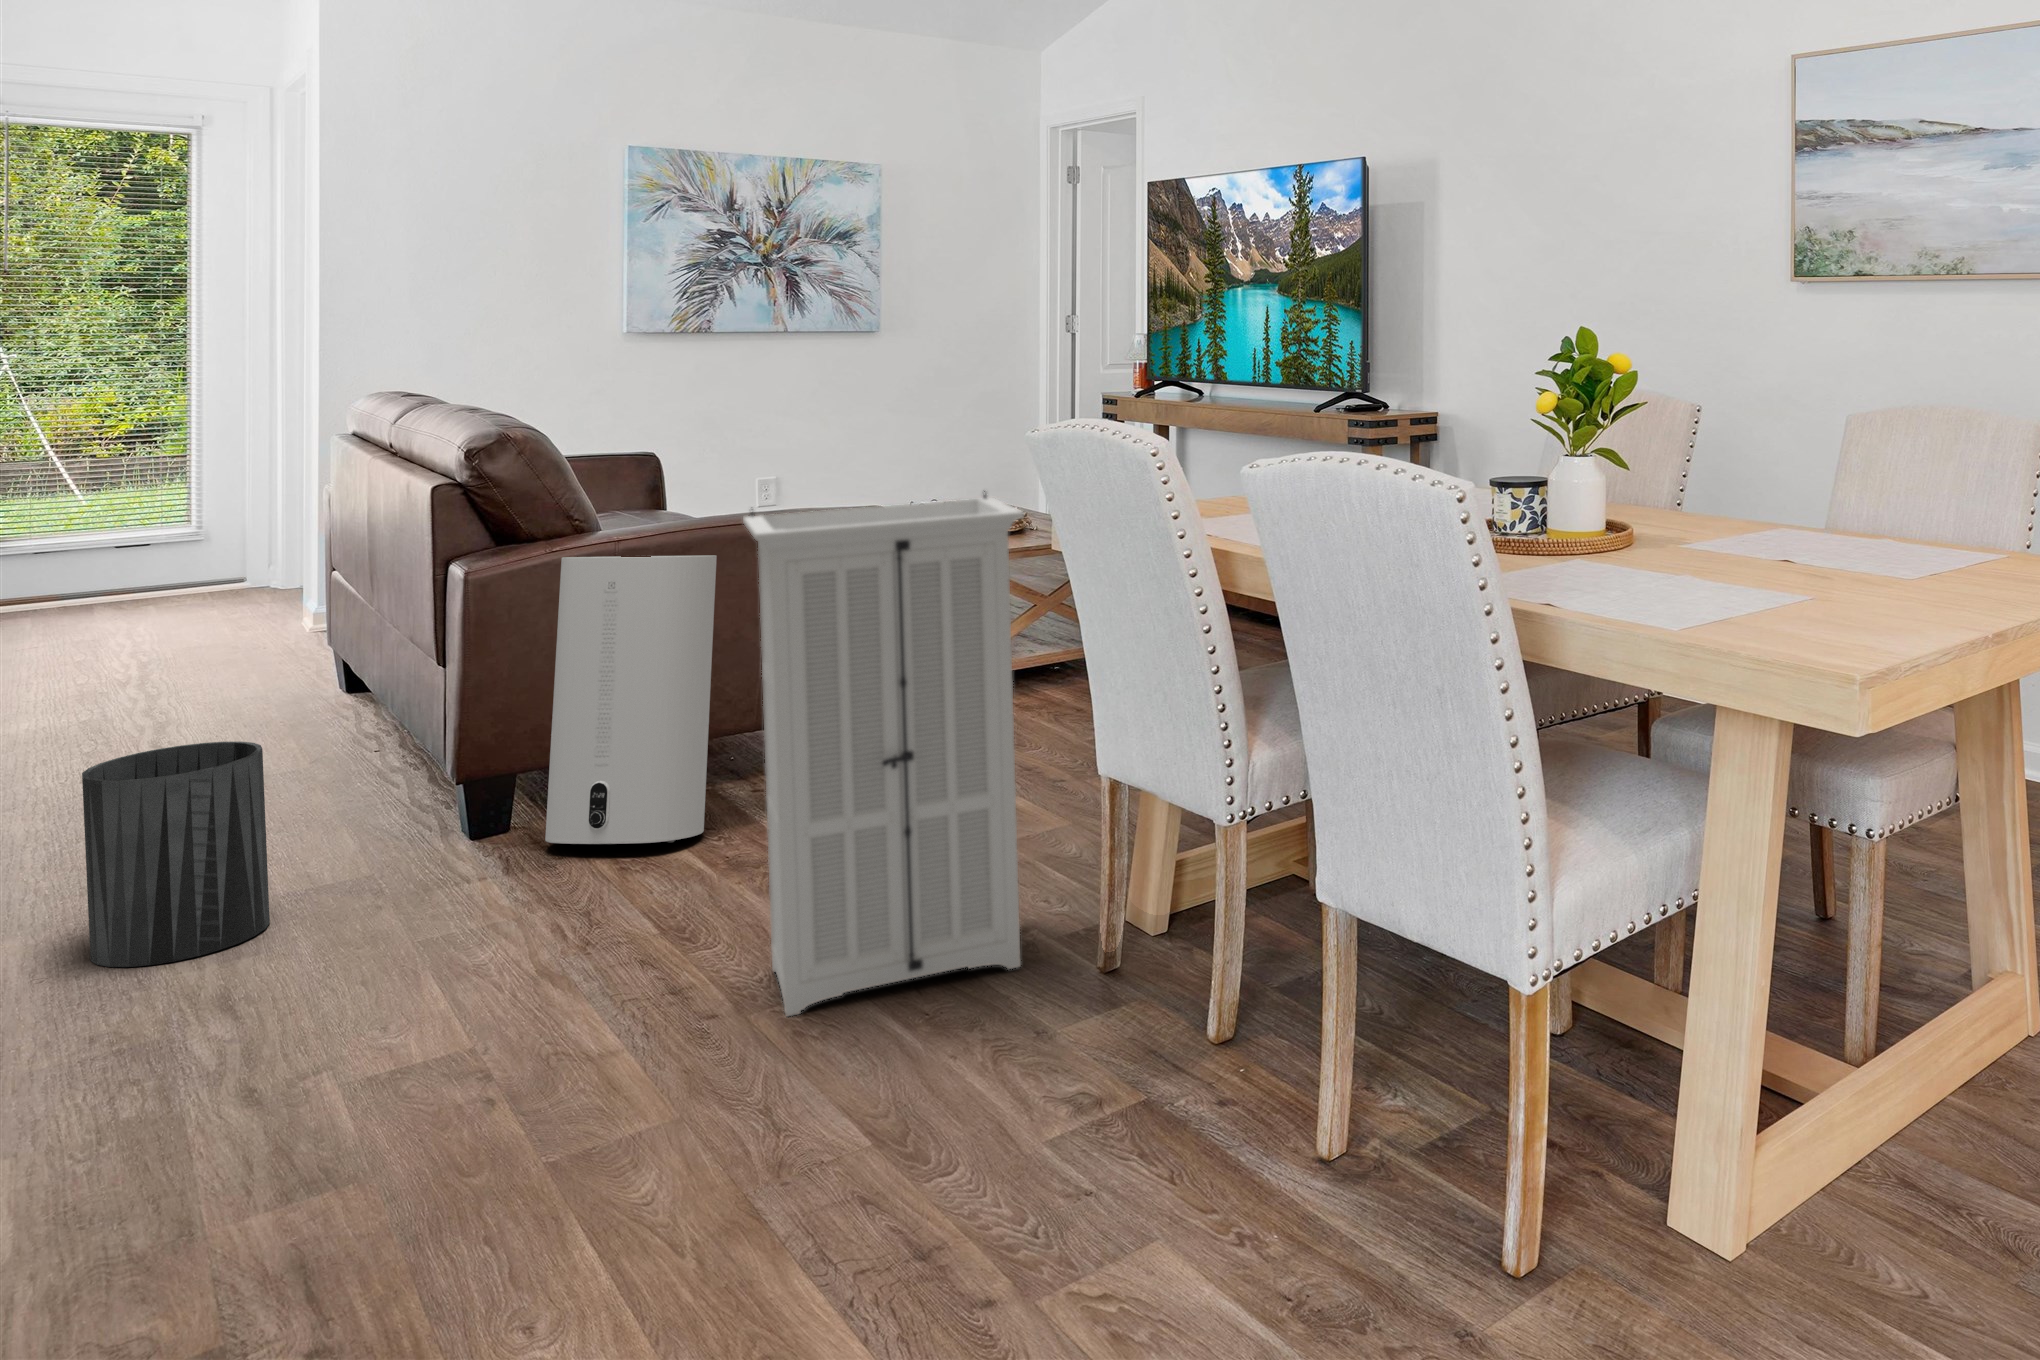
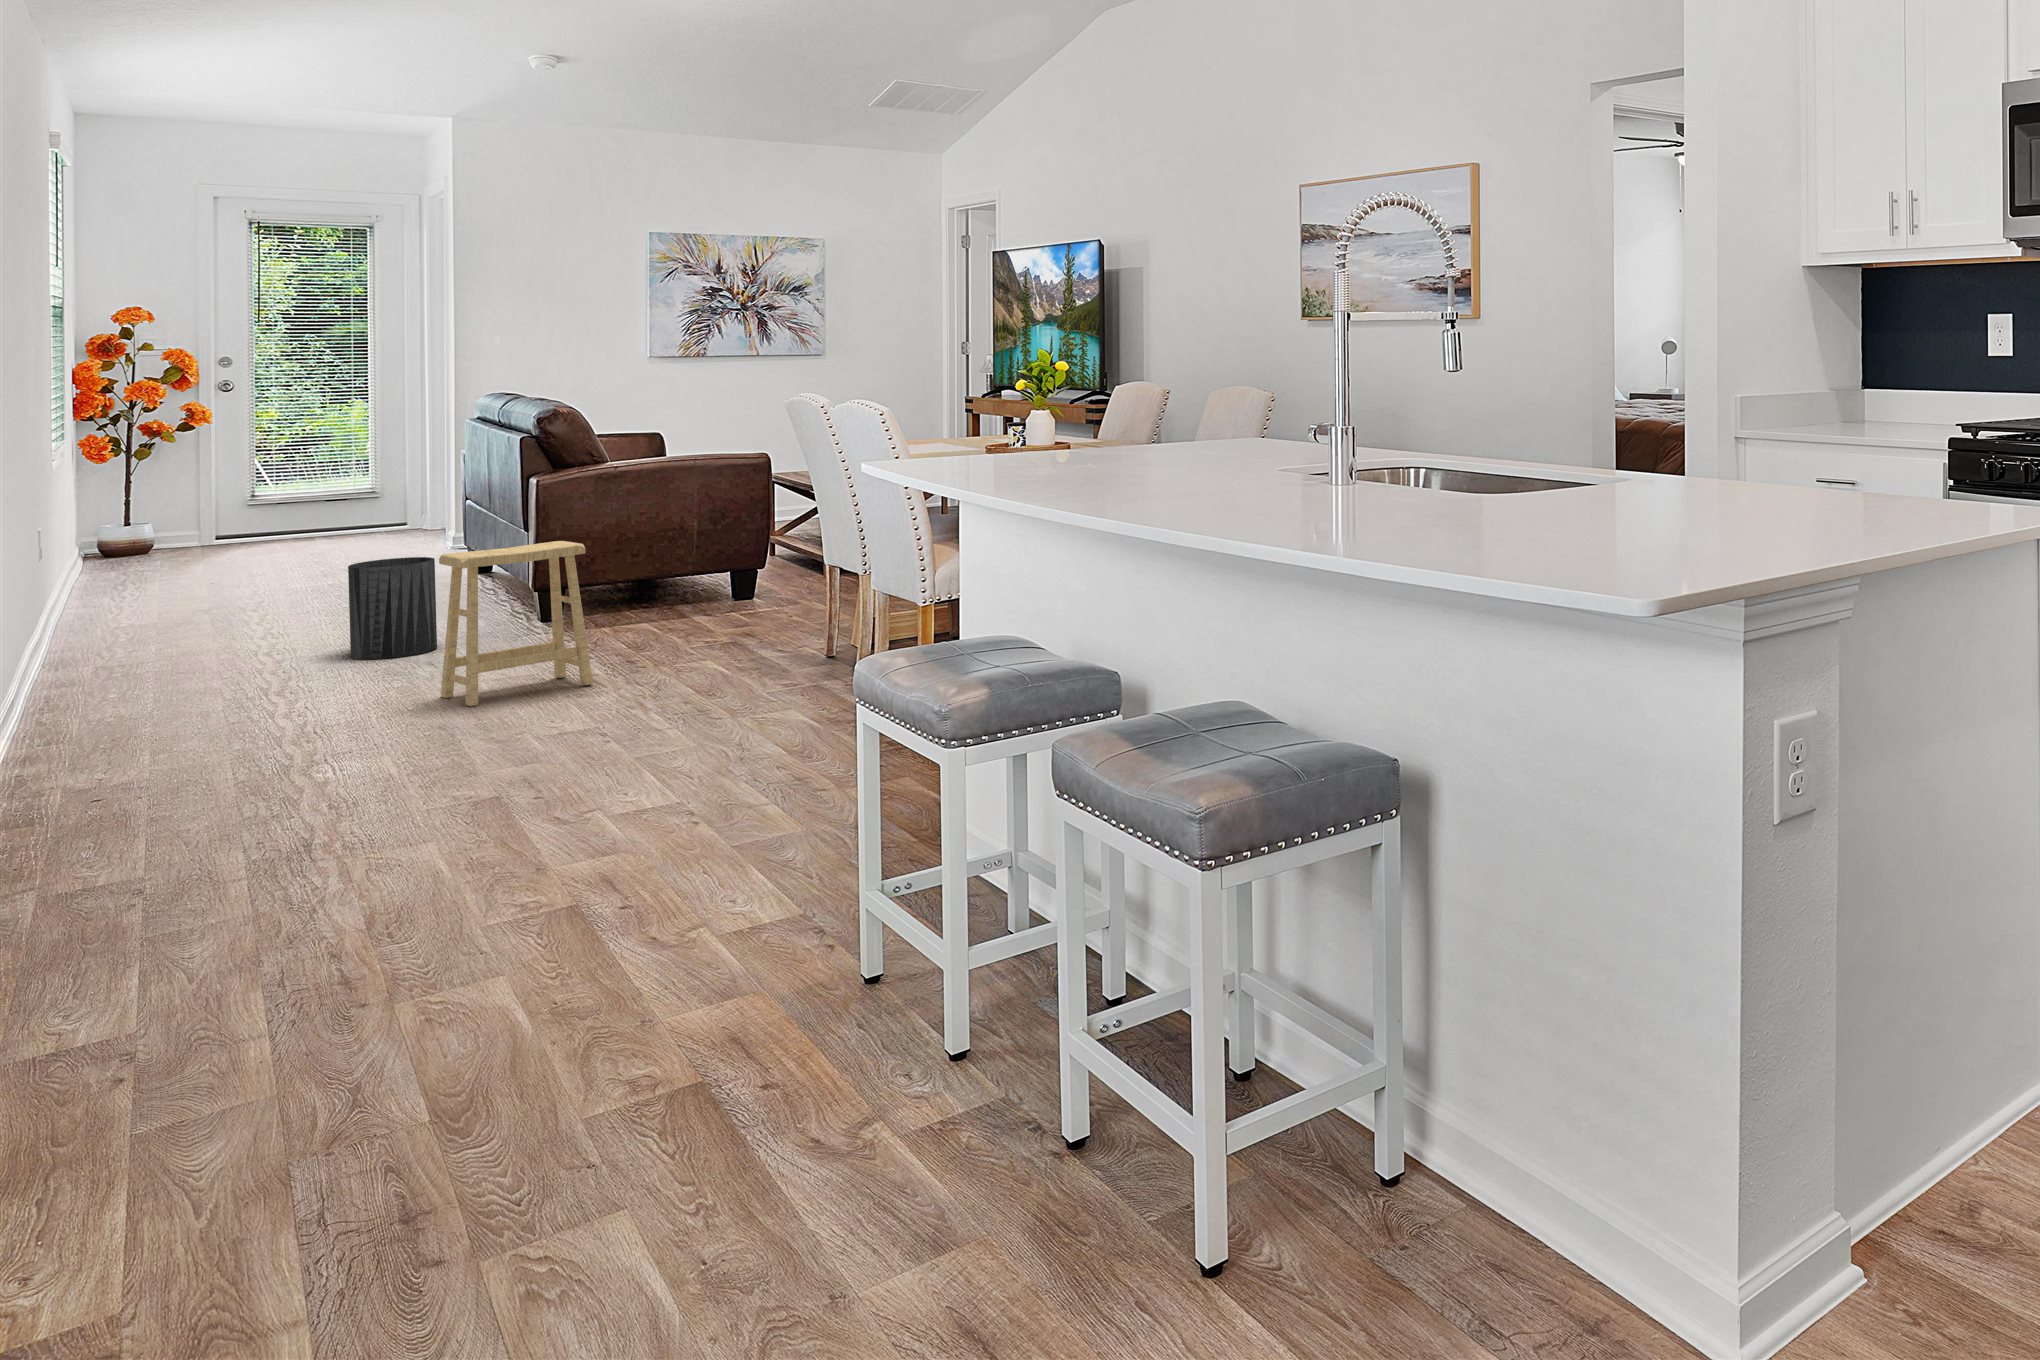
storage cabinet: present [743,491,1024,1016] -> none [672,427,807,670]
air purifier: present [545,555,717,844] -> none [578,470,674,624]
footstool: none [241,754,594,1184] -> present [439,541,593,706]

